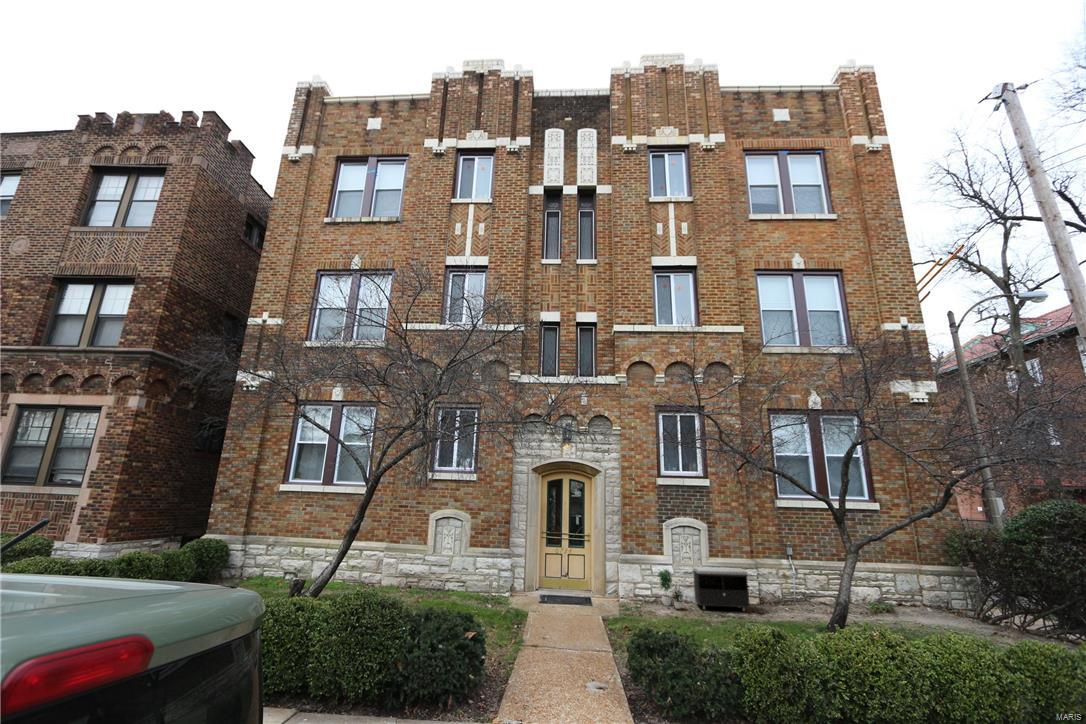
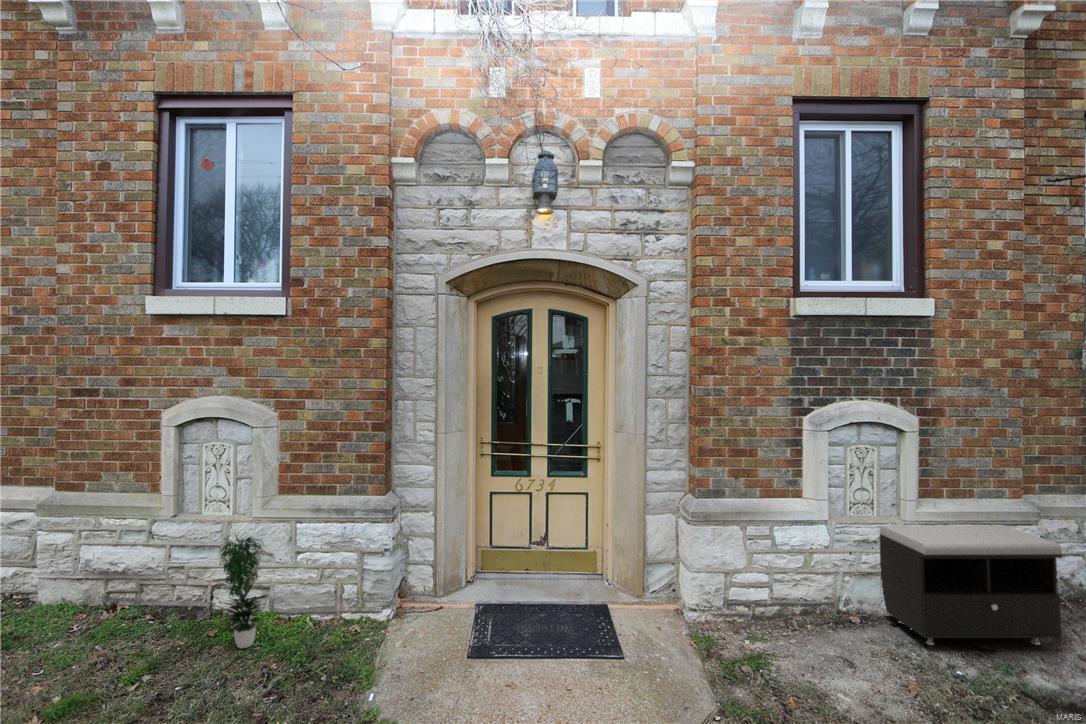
potted plant: present [658,569,683,609] -> present [219,535,263,648]

